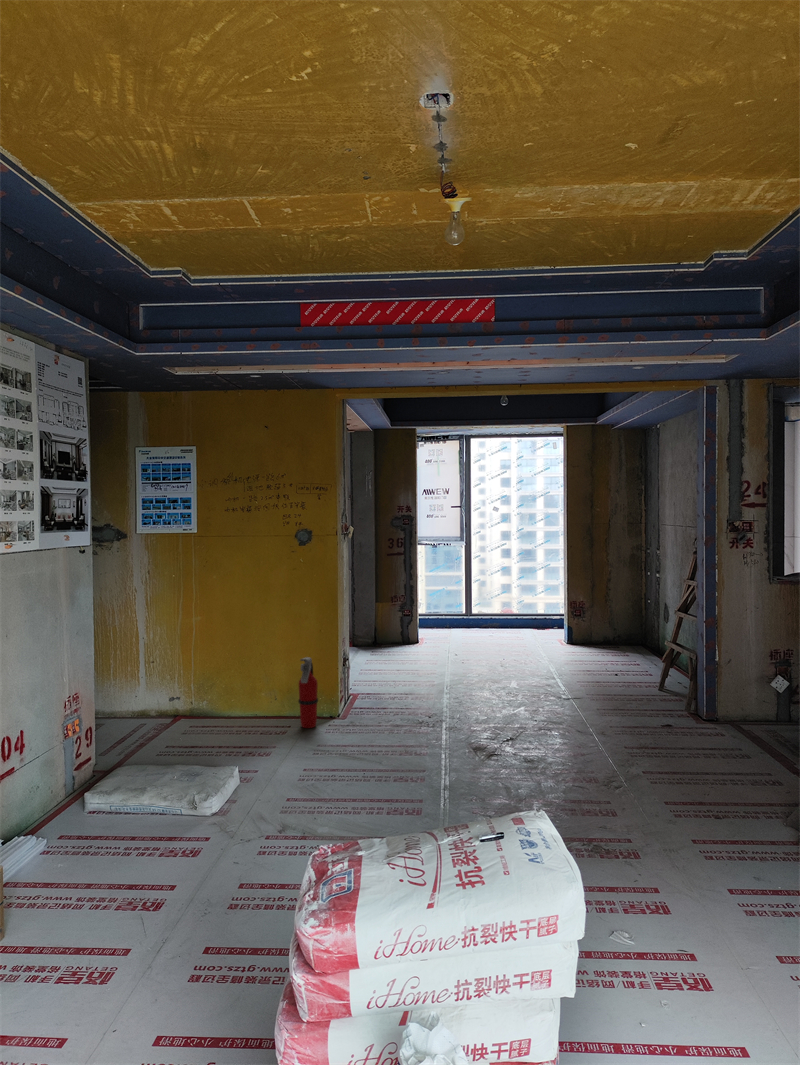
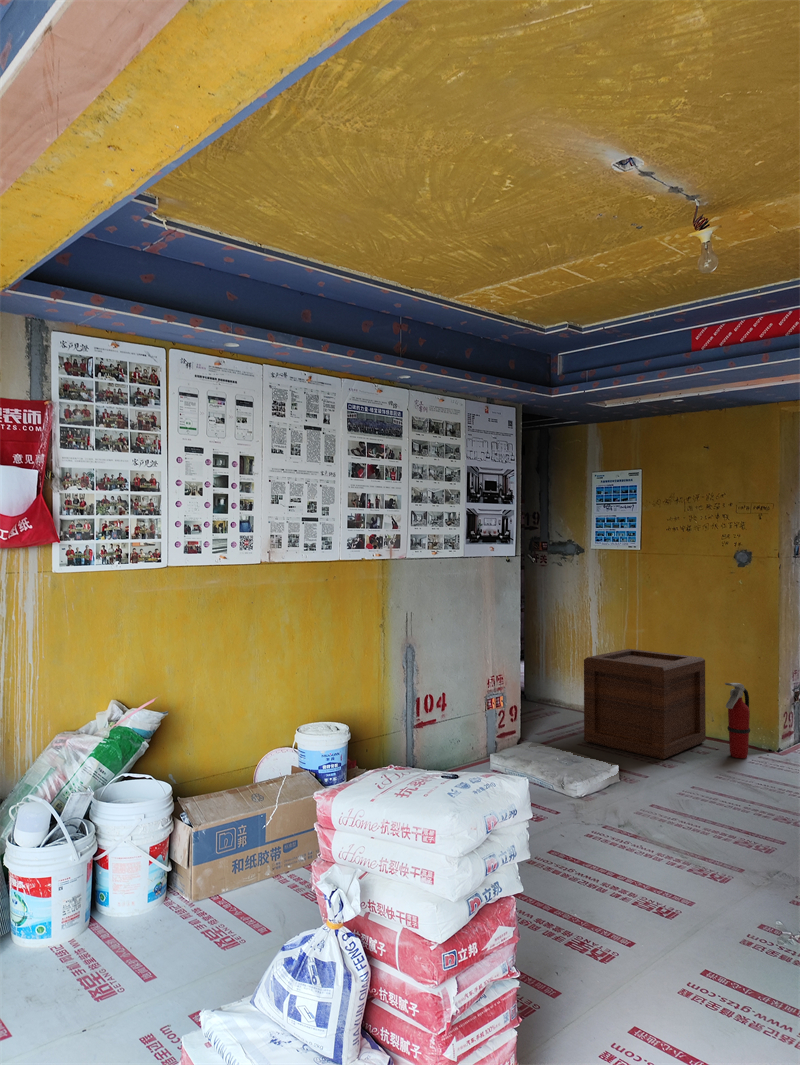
wooden crate: none [157,637,271,748] -> present [584,649,706,760]

